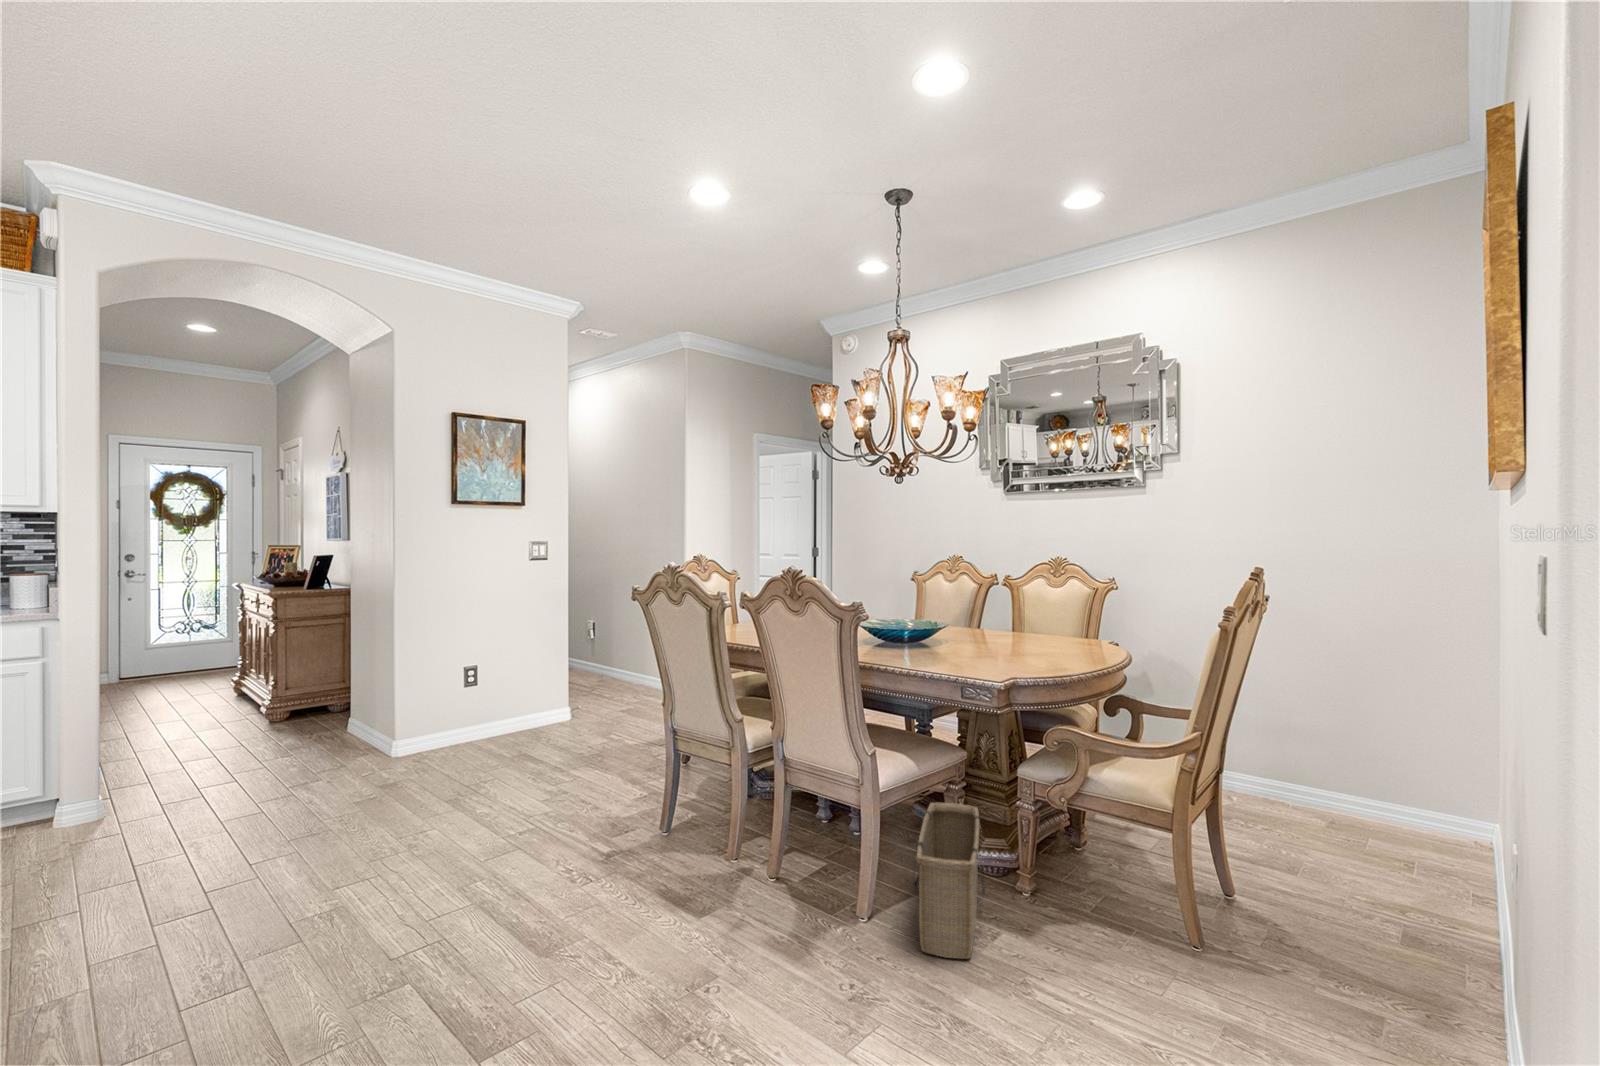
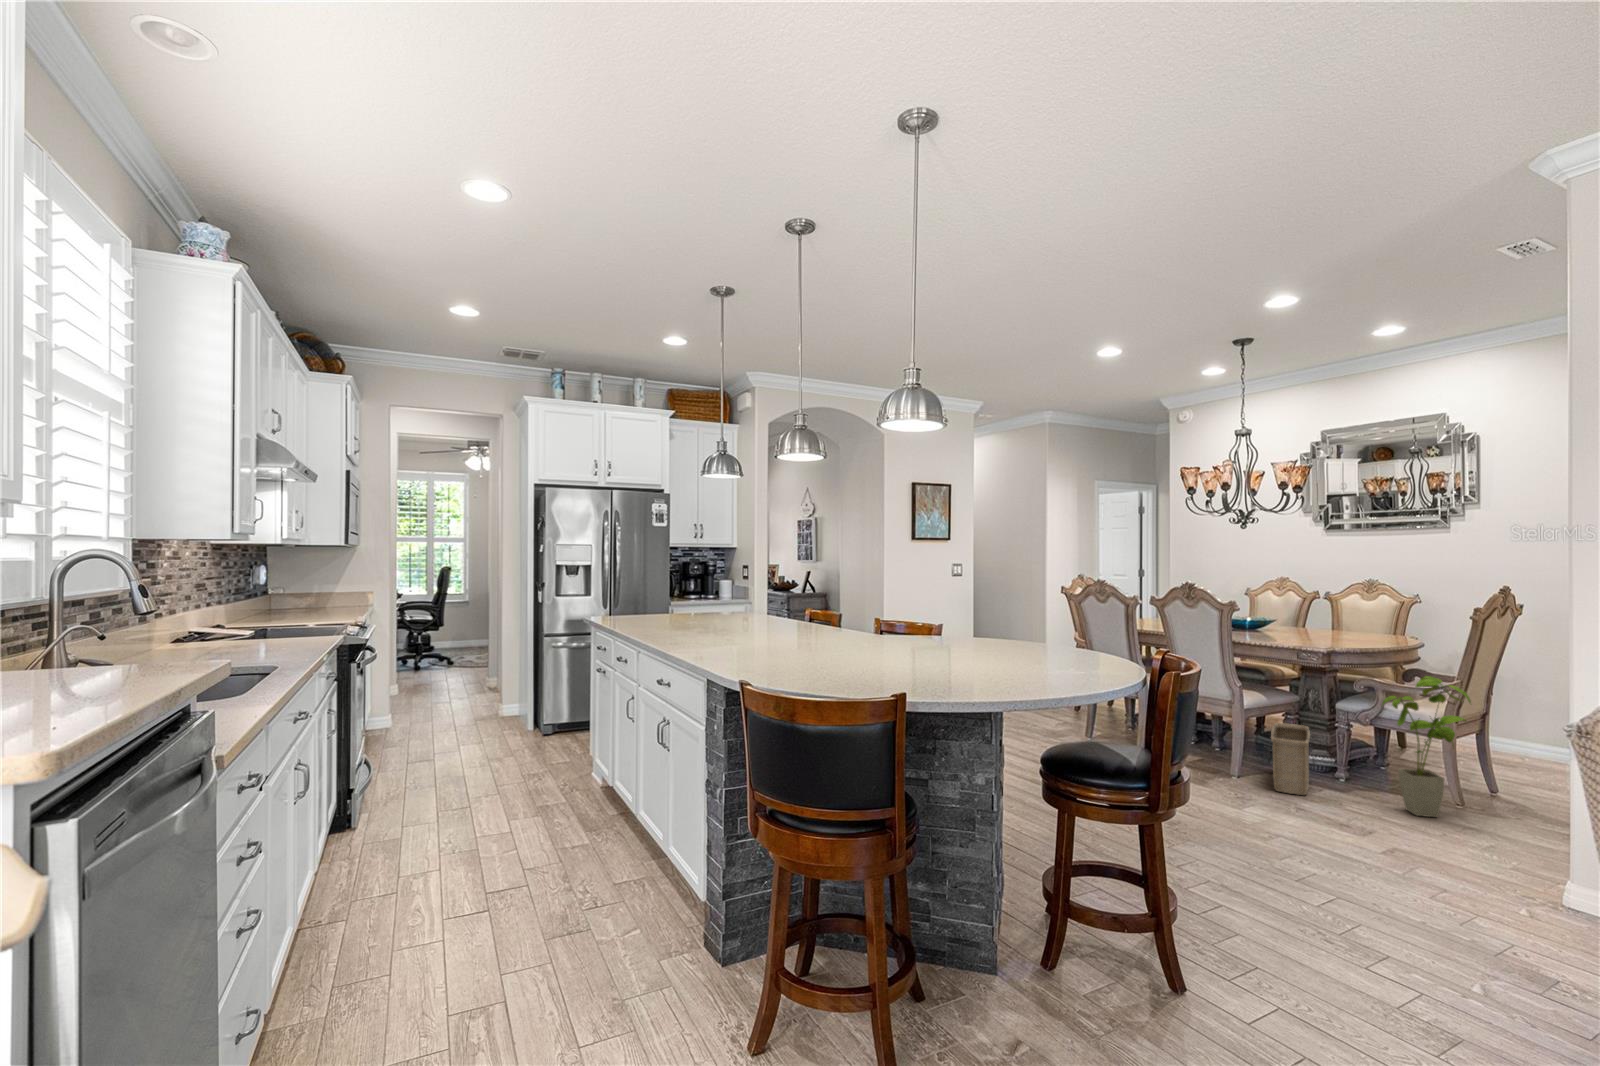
house plant: none [1090,736,1239,997] -> present [1381,676,1471,817]

